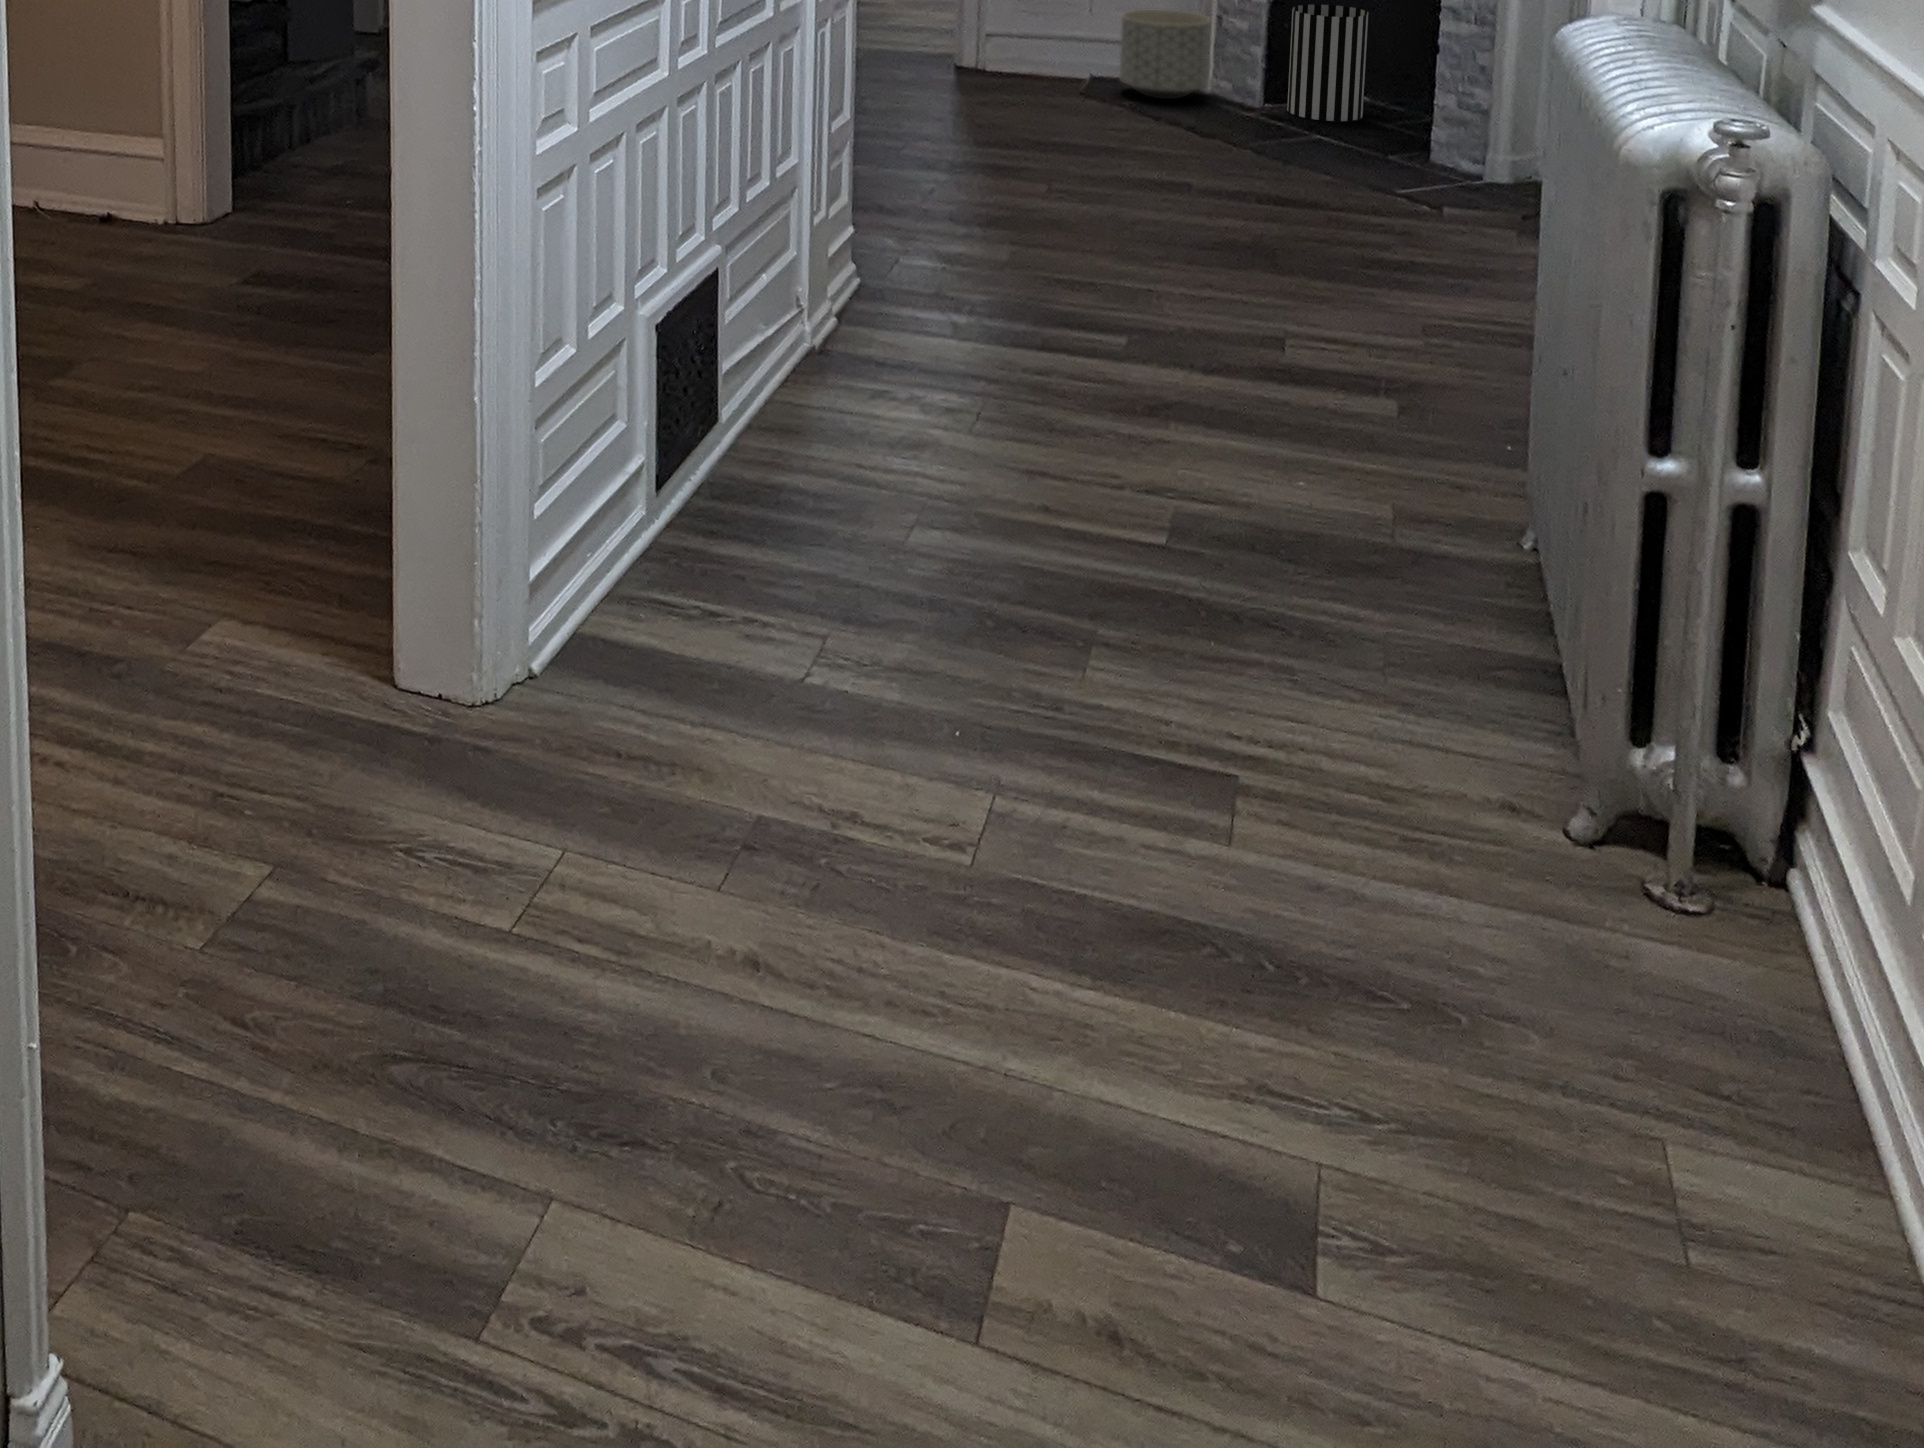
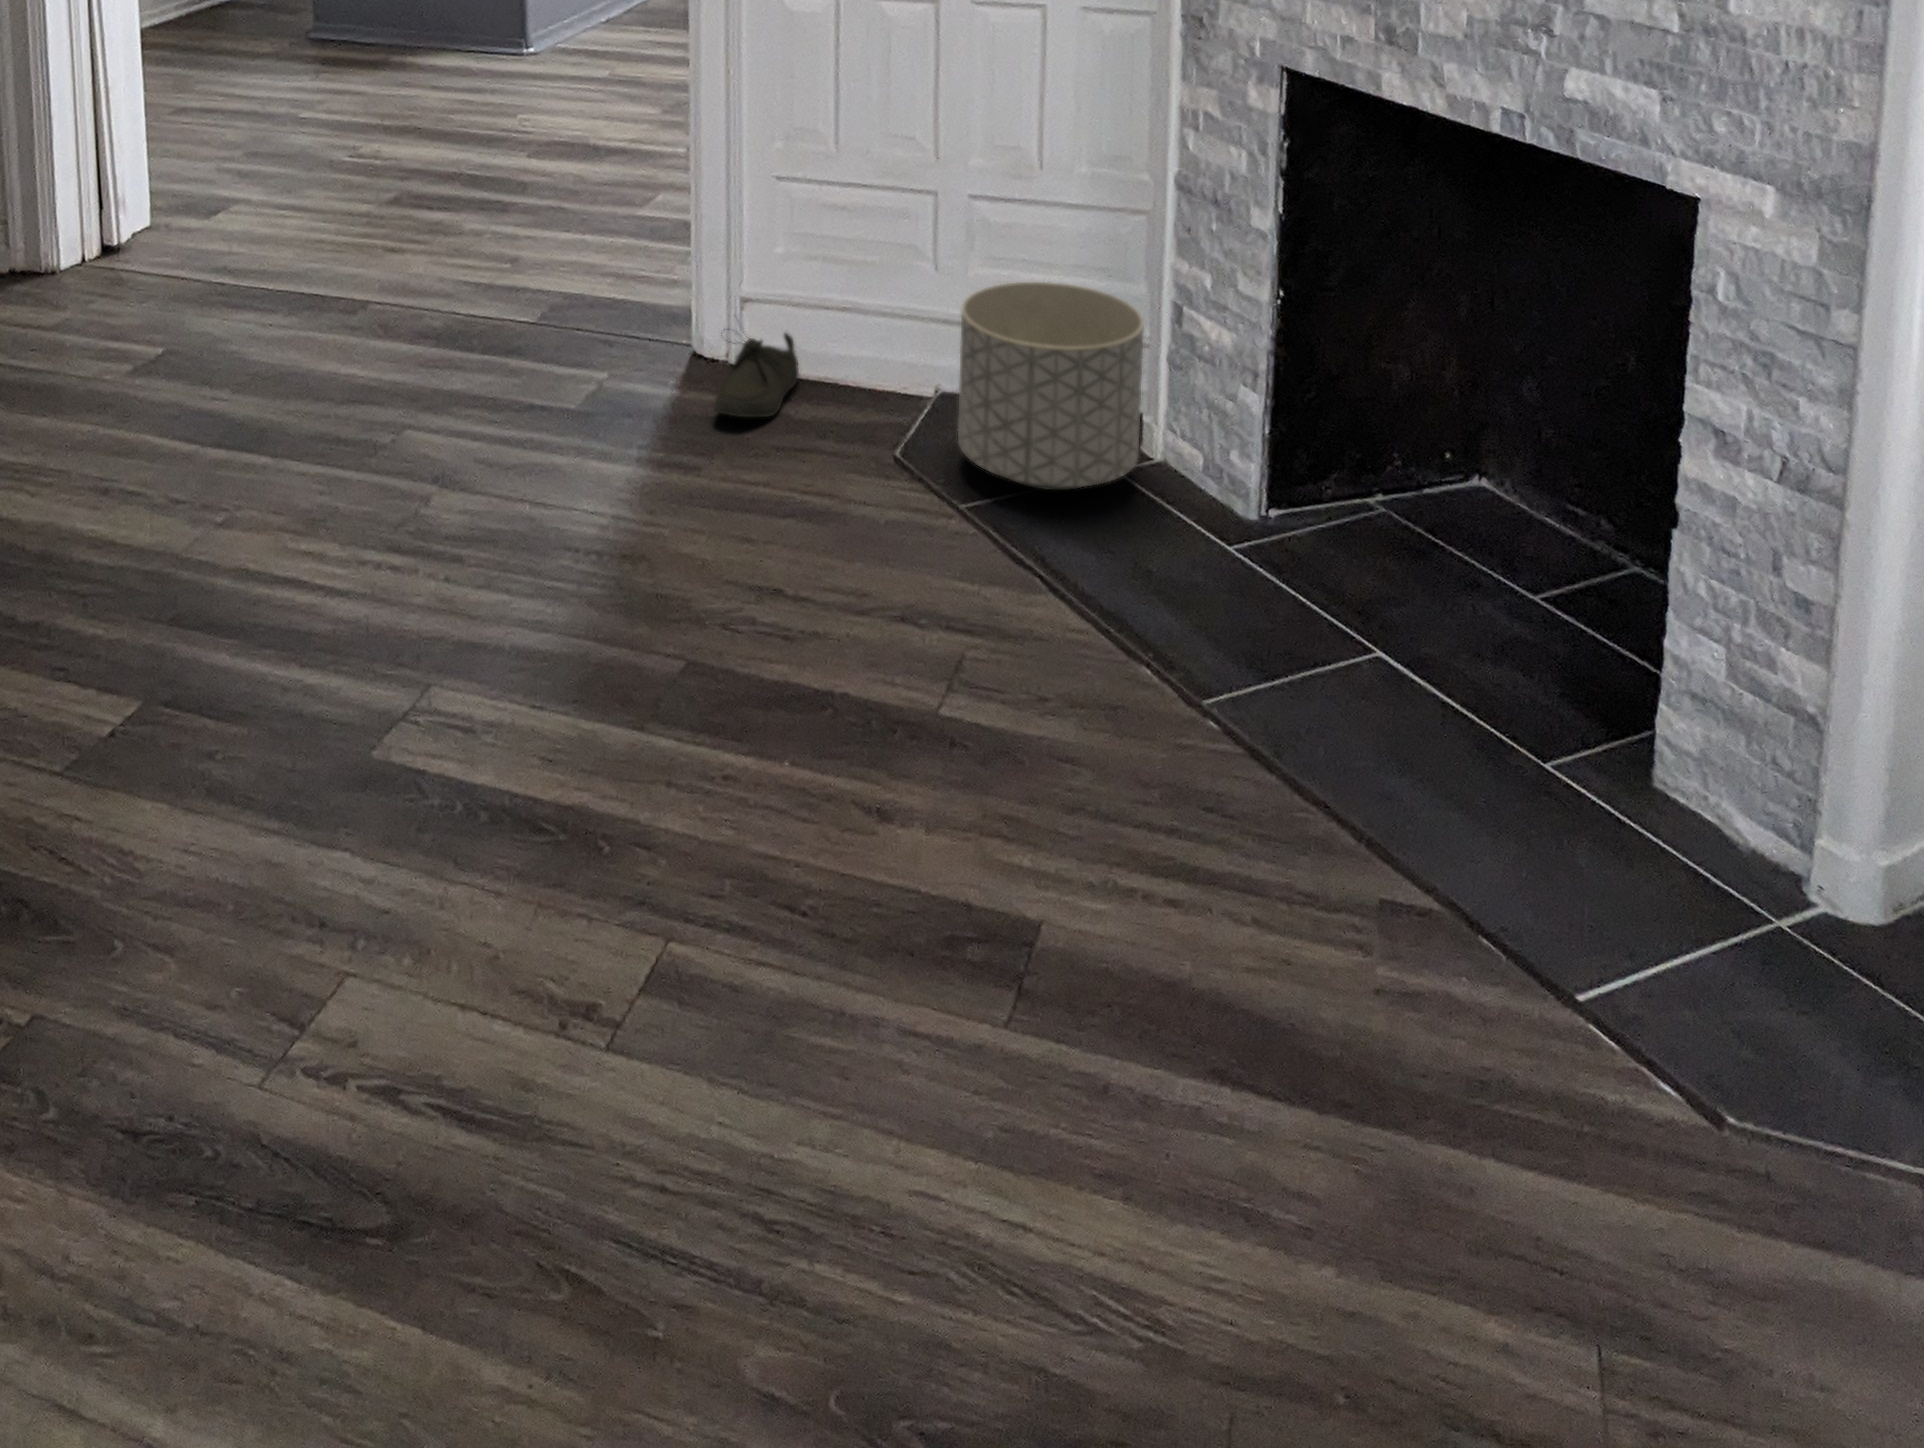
wastebasket: present [1287,5,1369,121] -> none [1304,301,1485,586]
shoe: none [991,35,1031,79] -> present [715,329,799,417]

